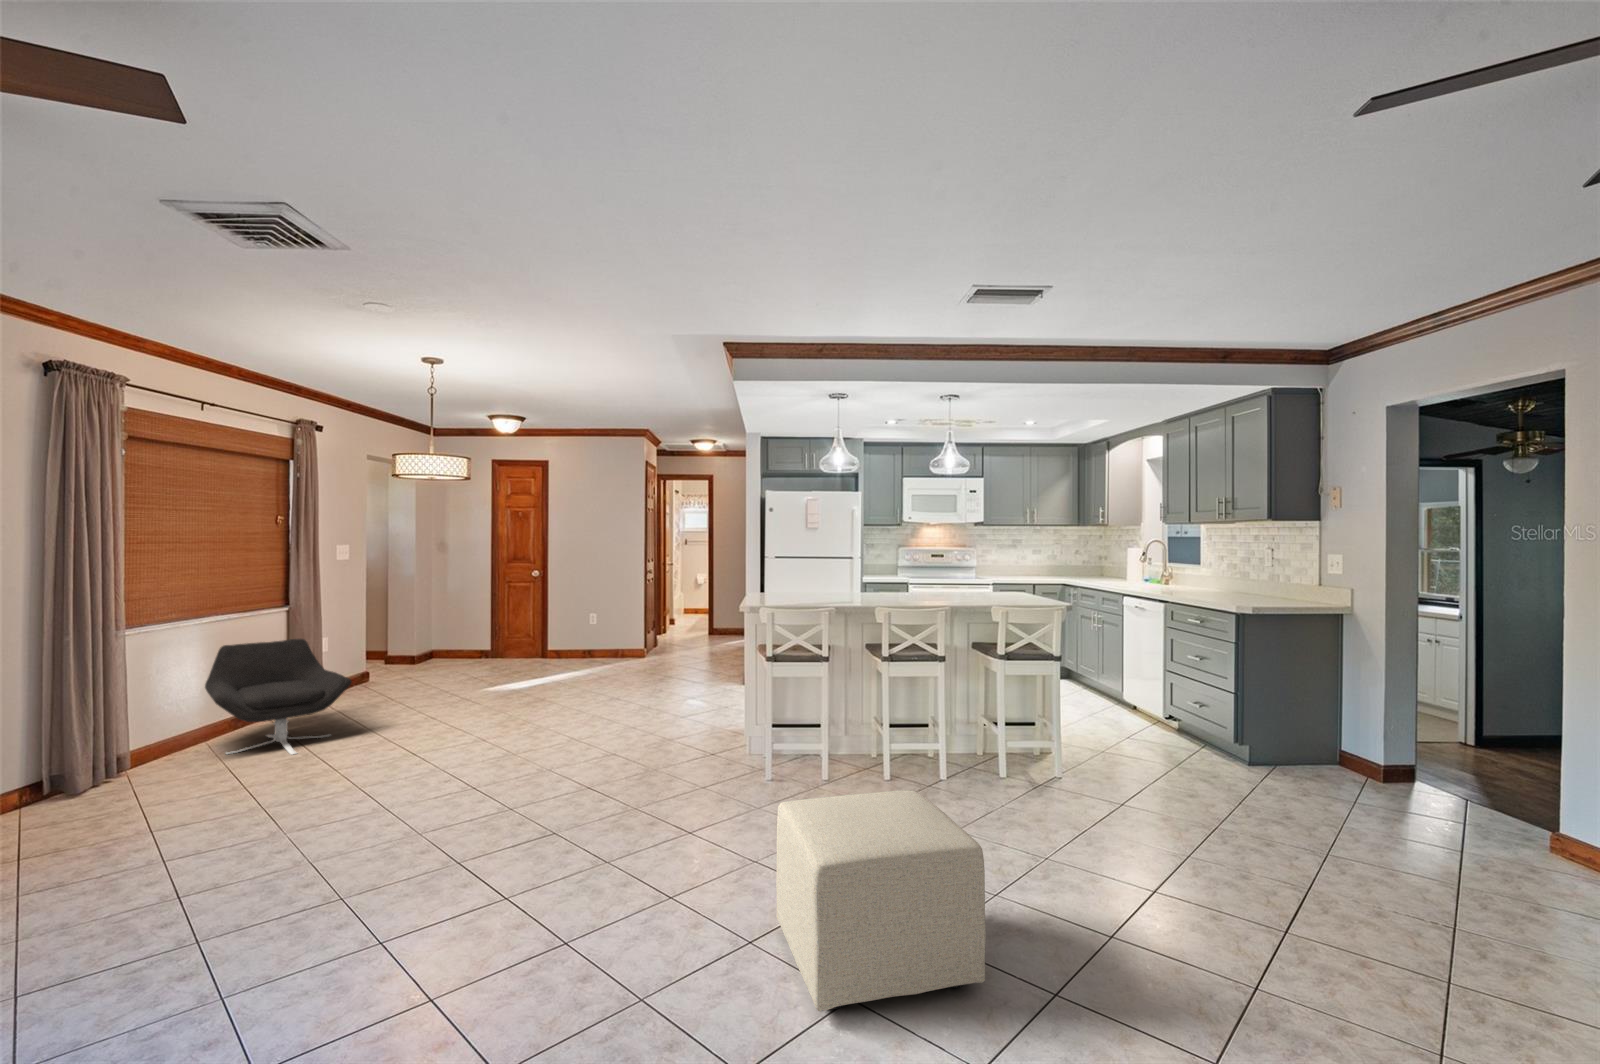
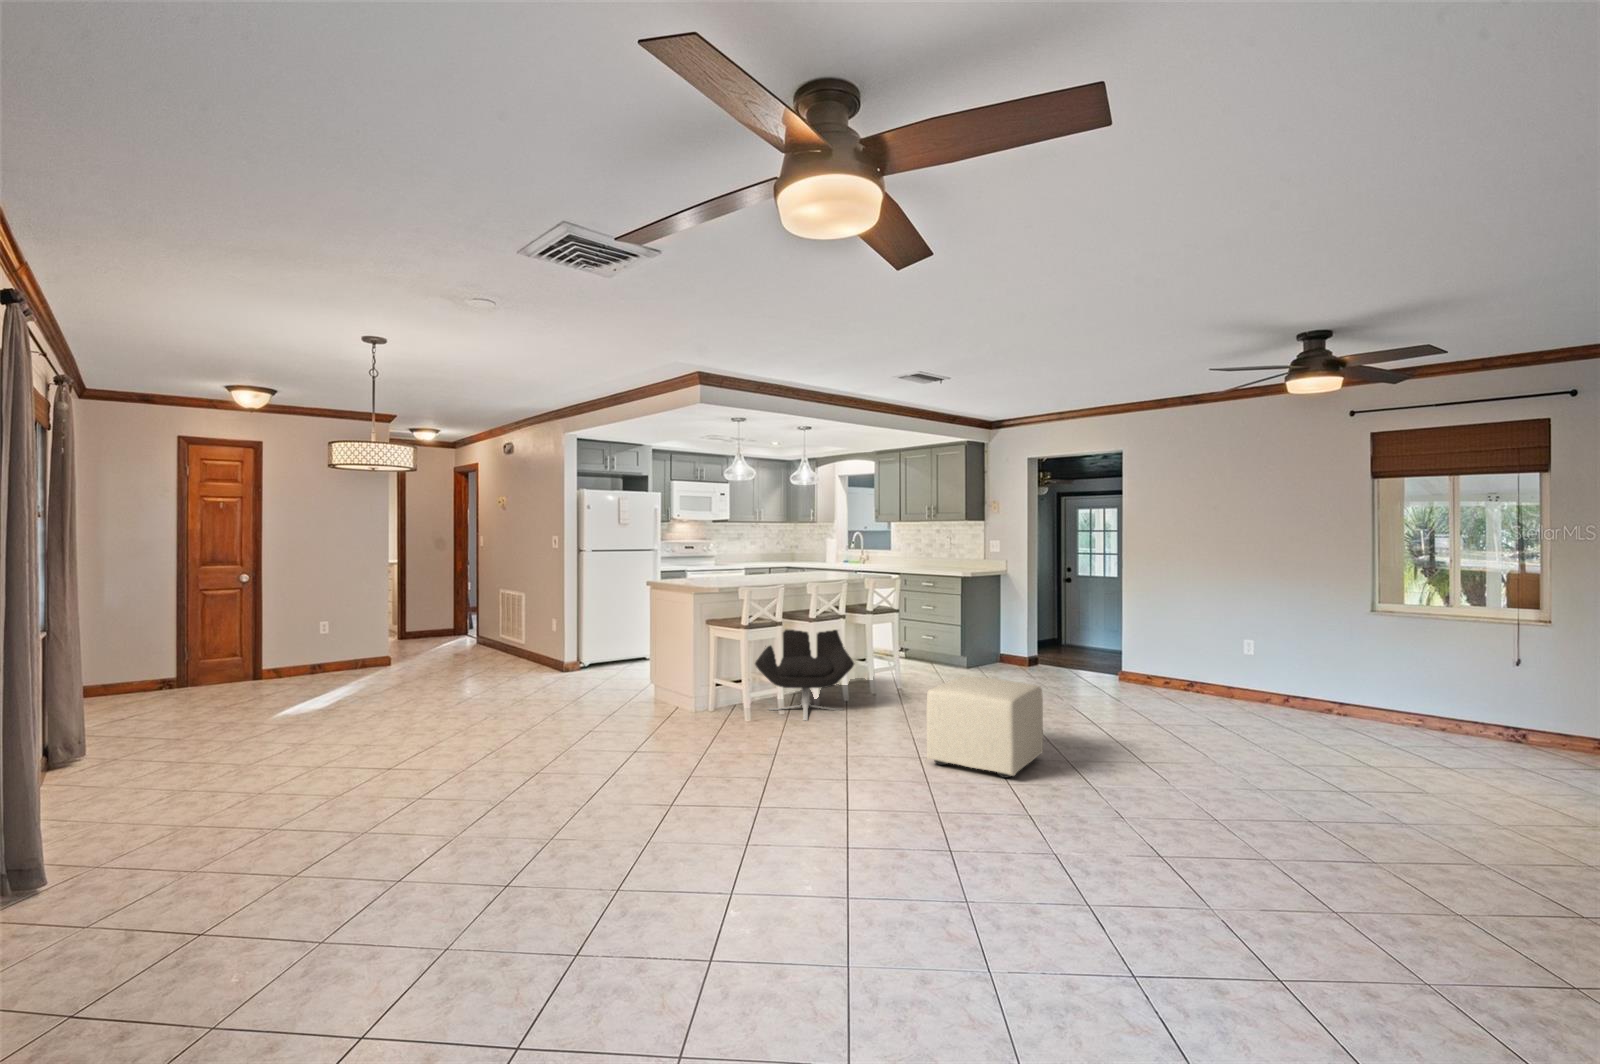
lounge chair: present [205,639,352,755] -> present [755,630,854,721]

